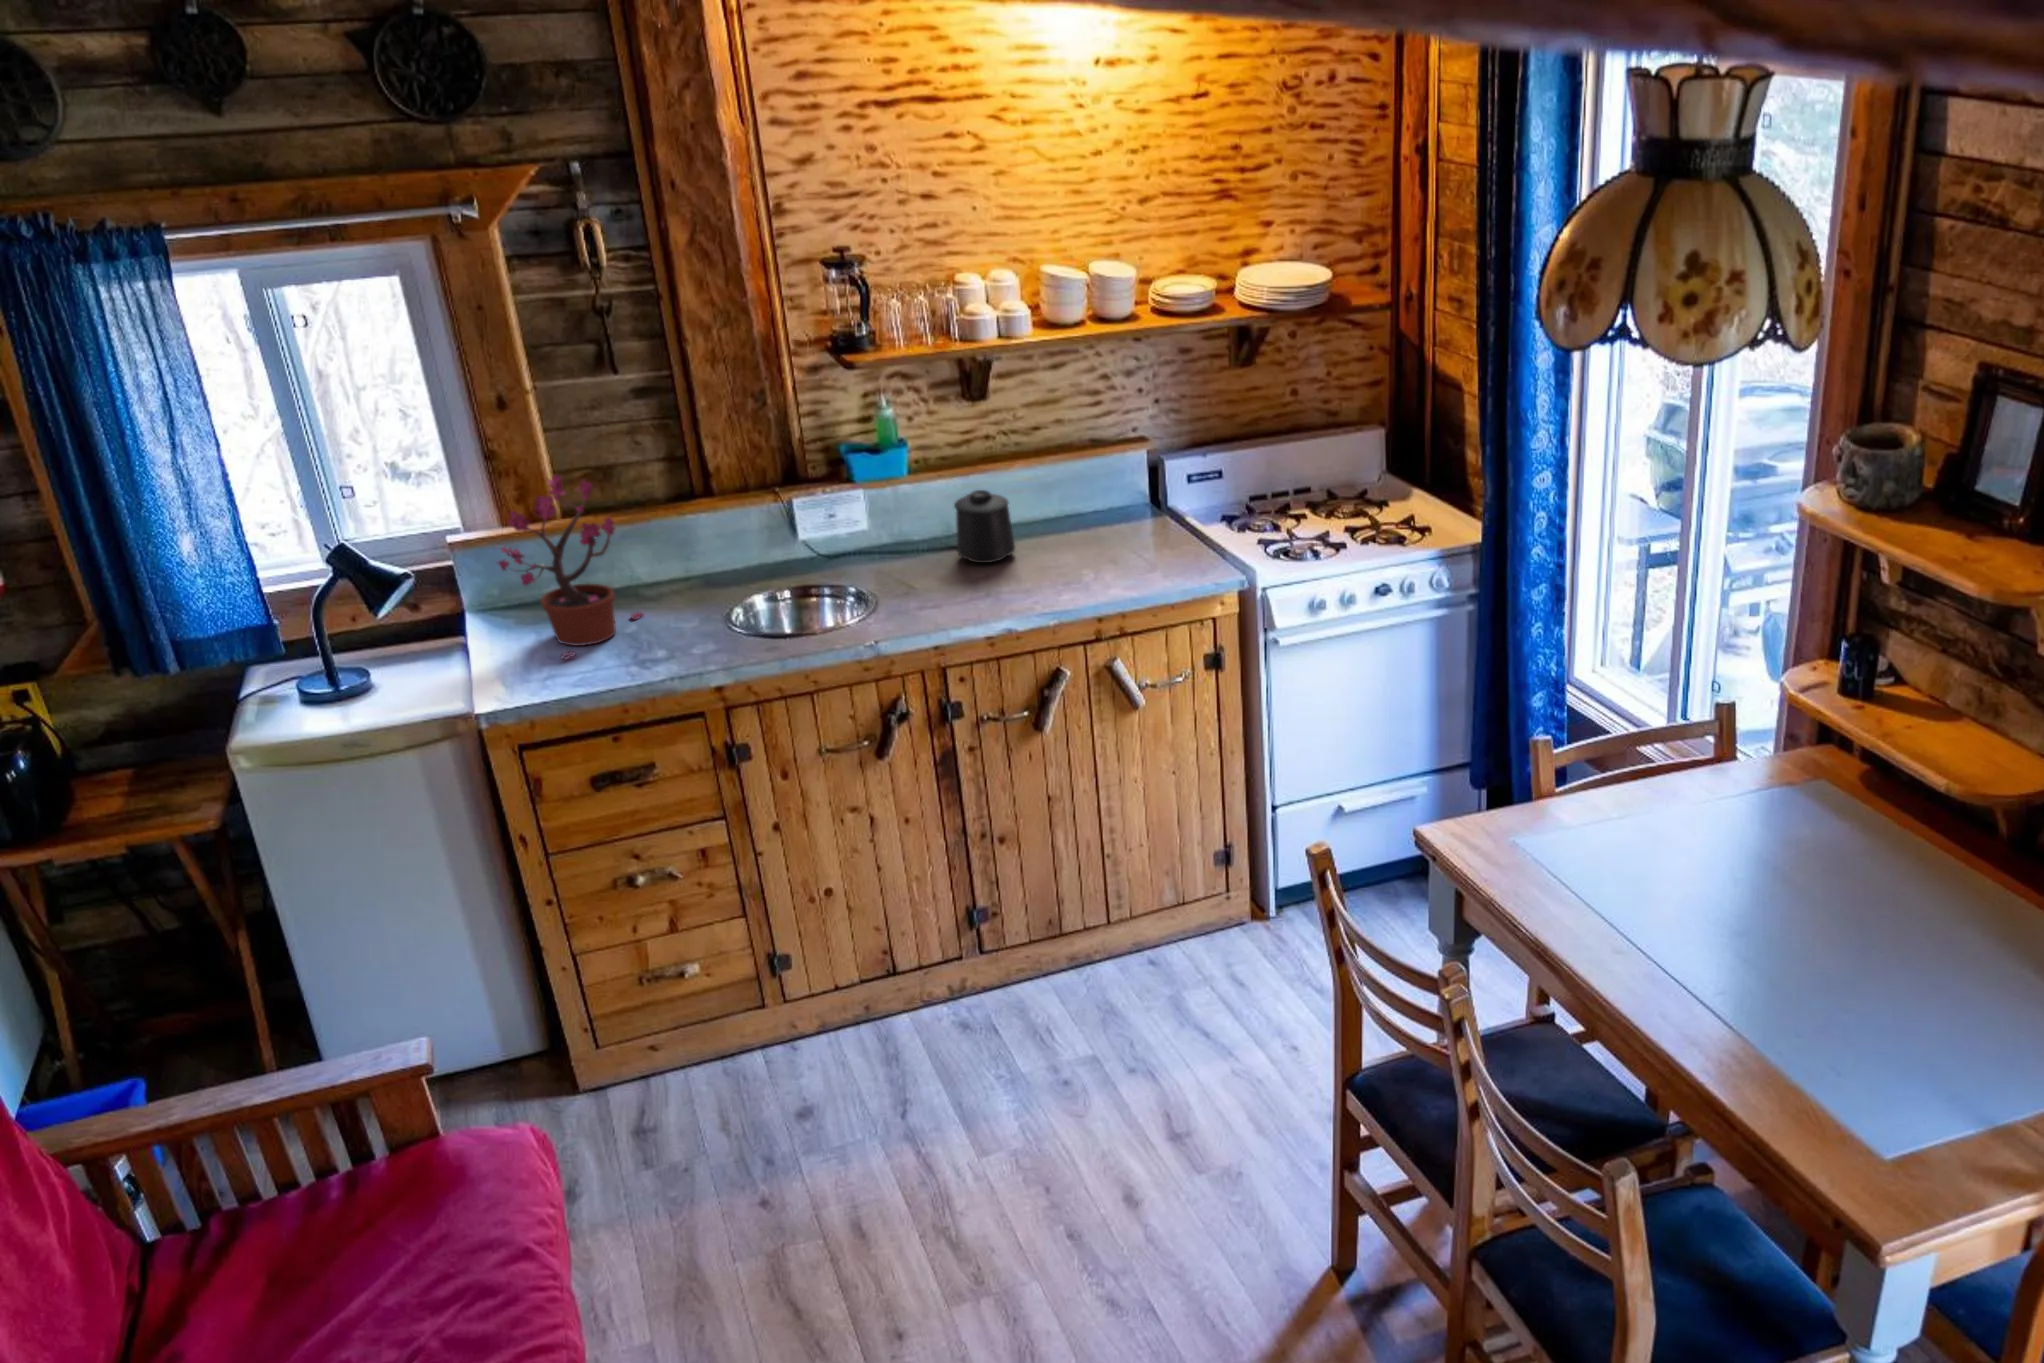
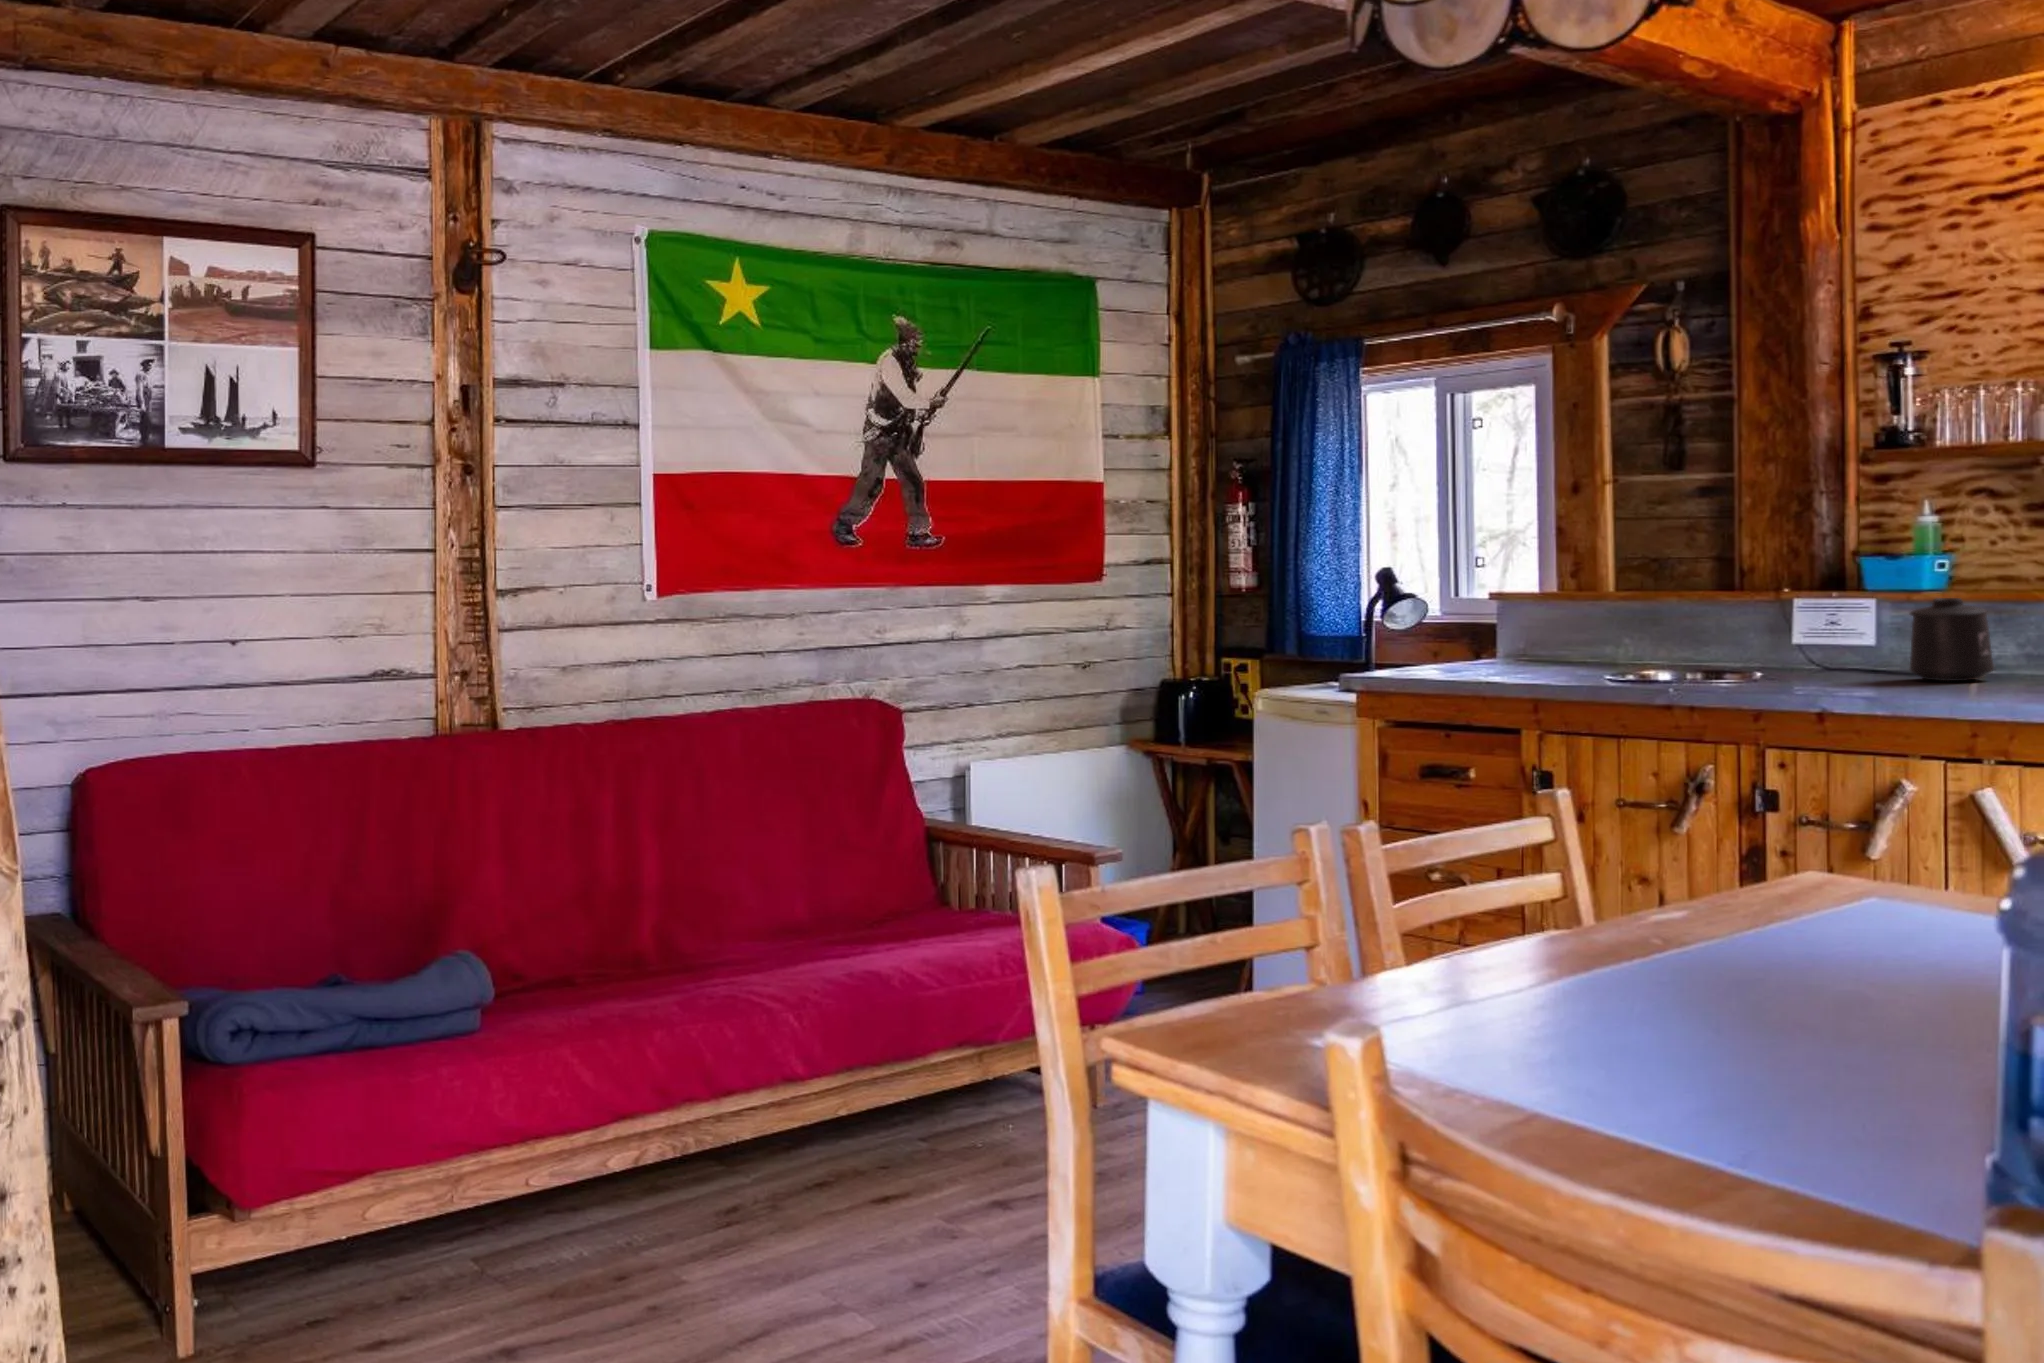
potted plant: present [496,475,643,659] -> none [1453,527,1576,670]

